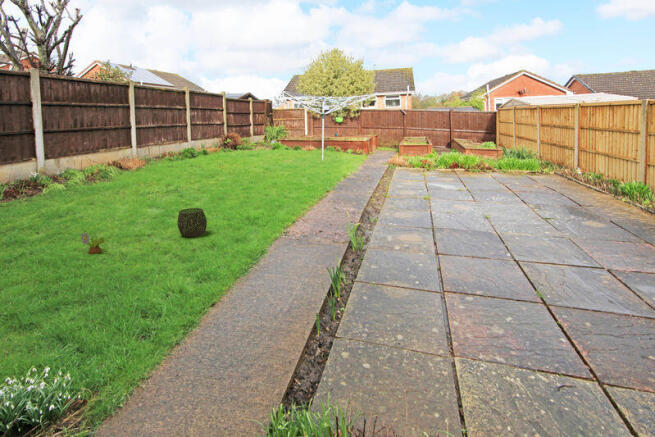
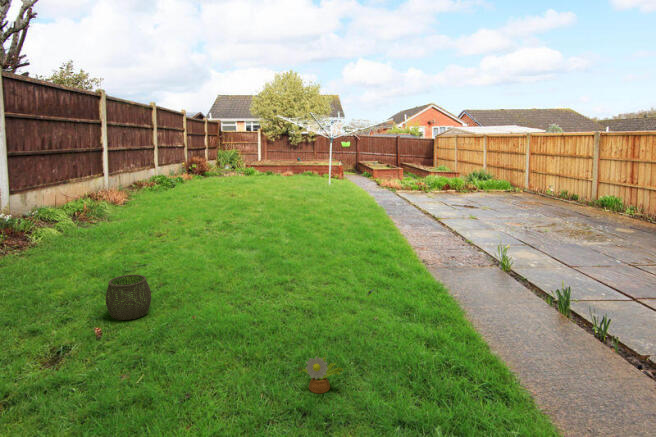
woven basket: present [177,208,207,237] -> present [105,274,151,320]

